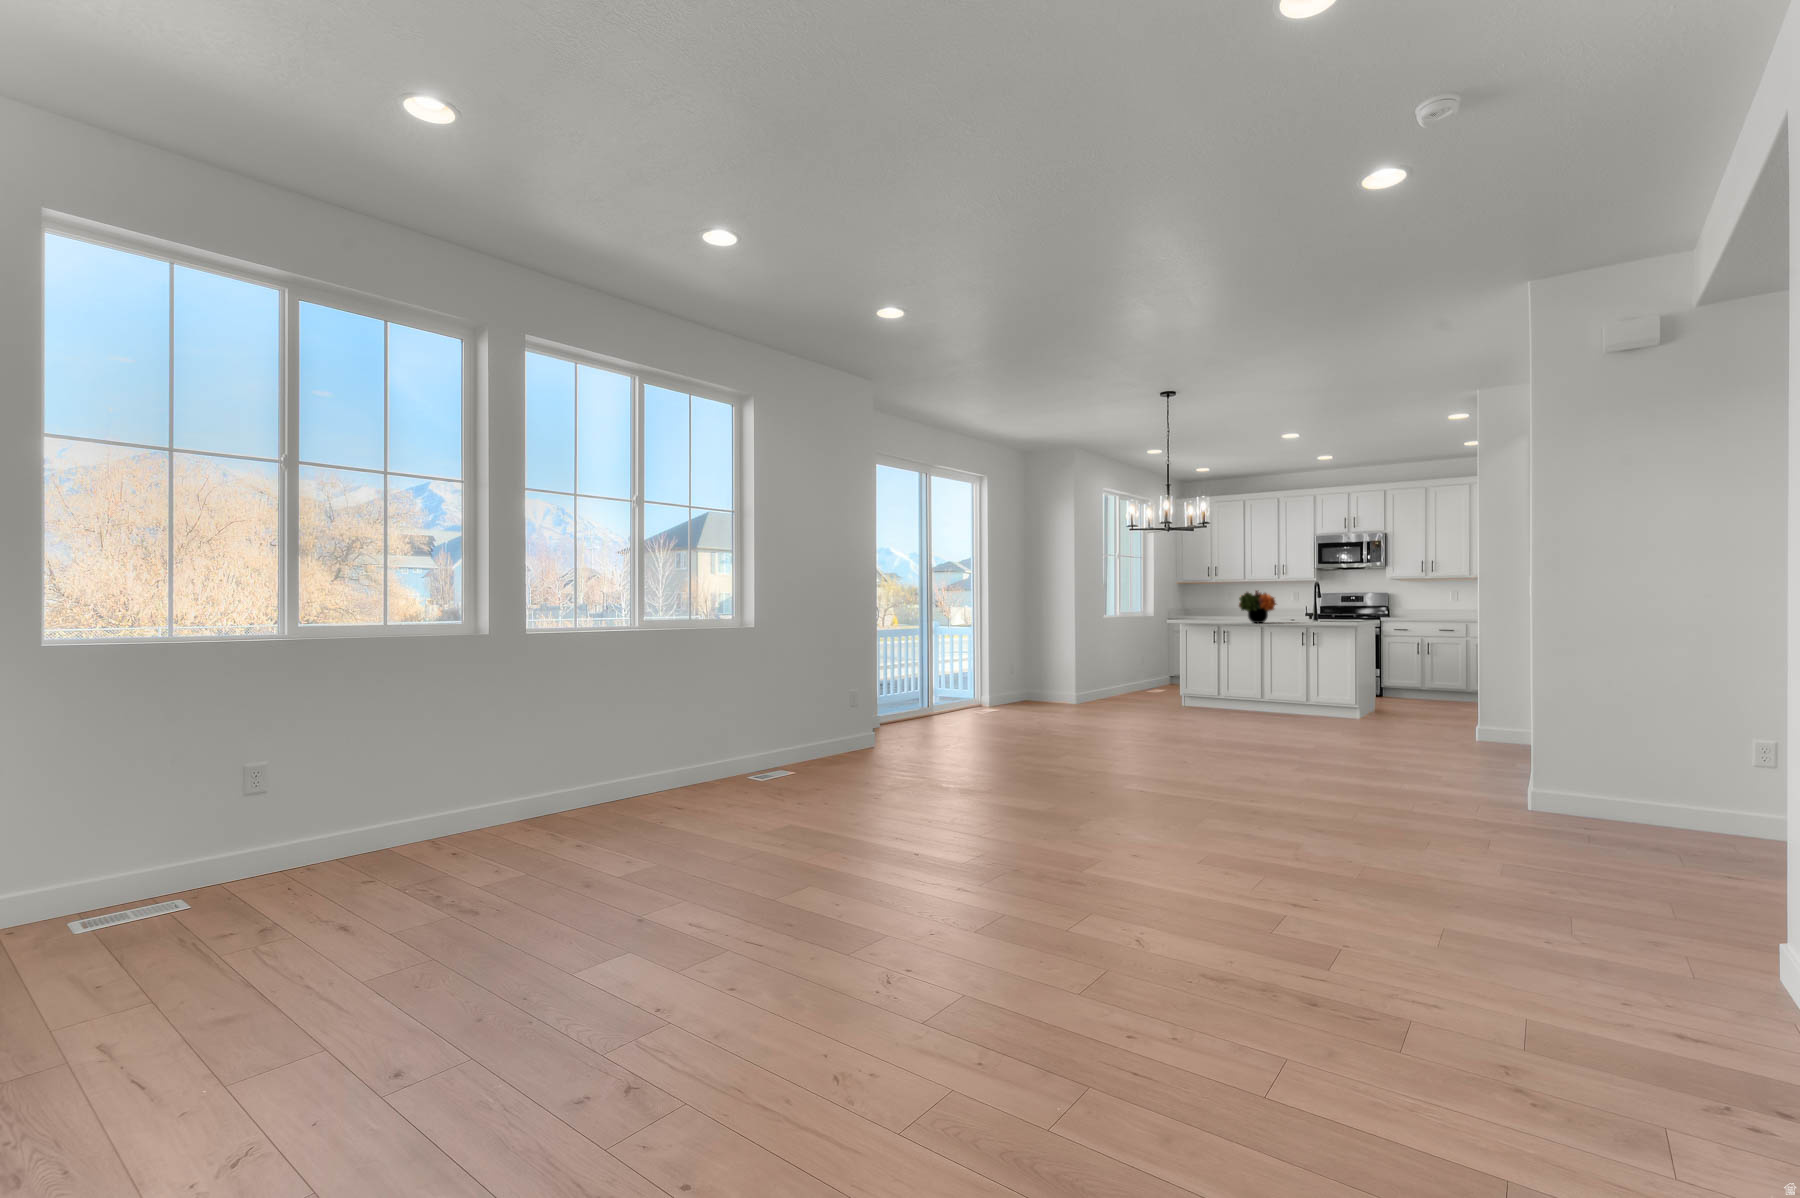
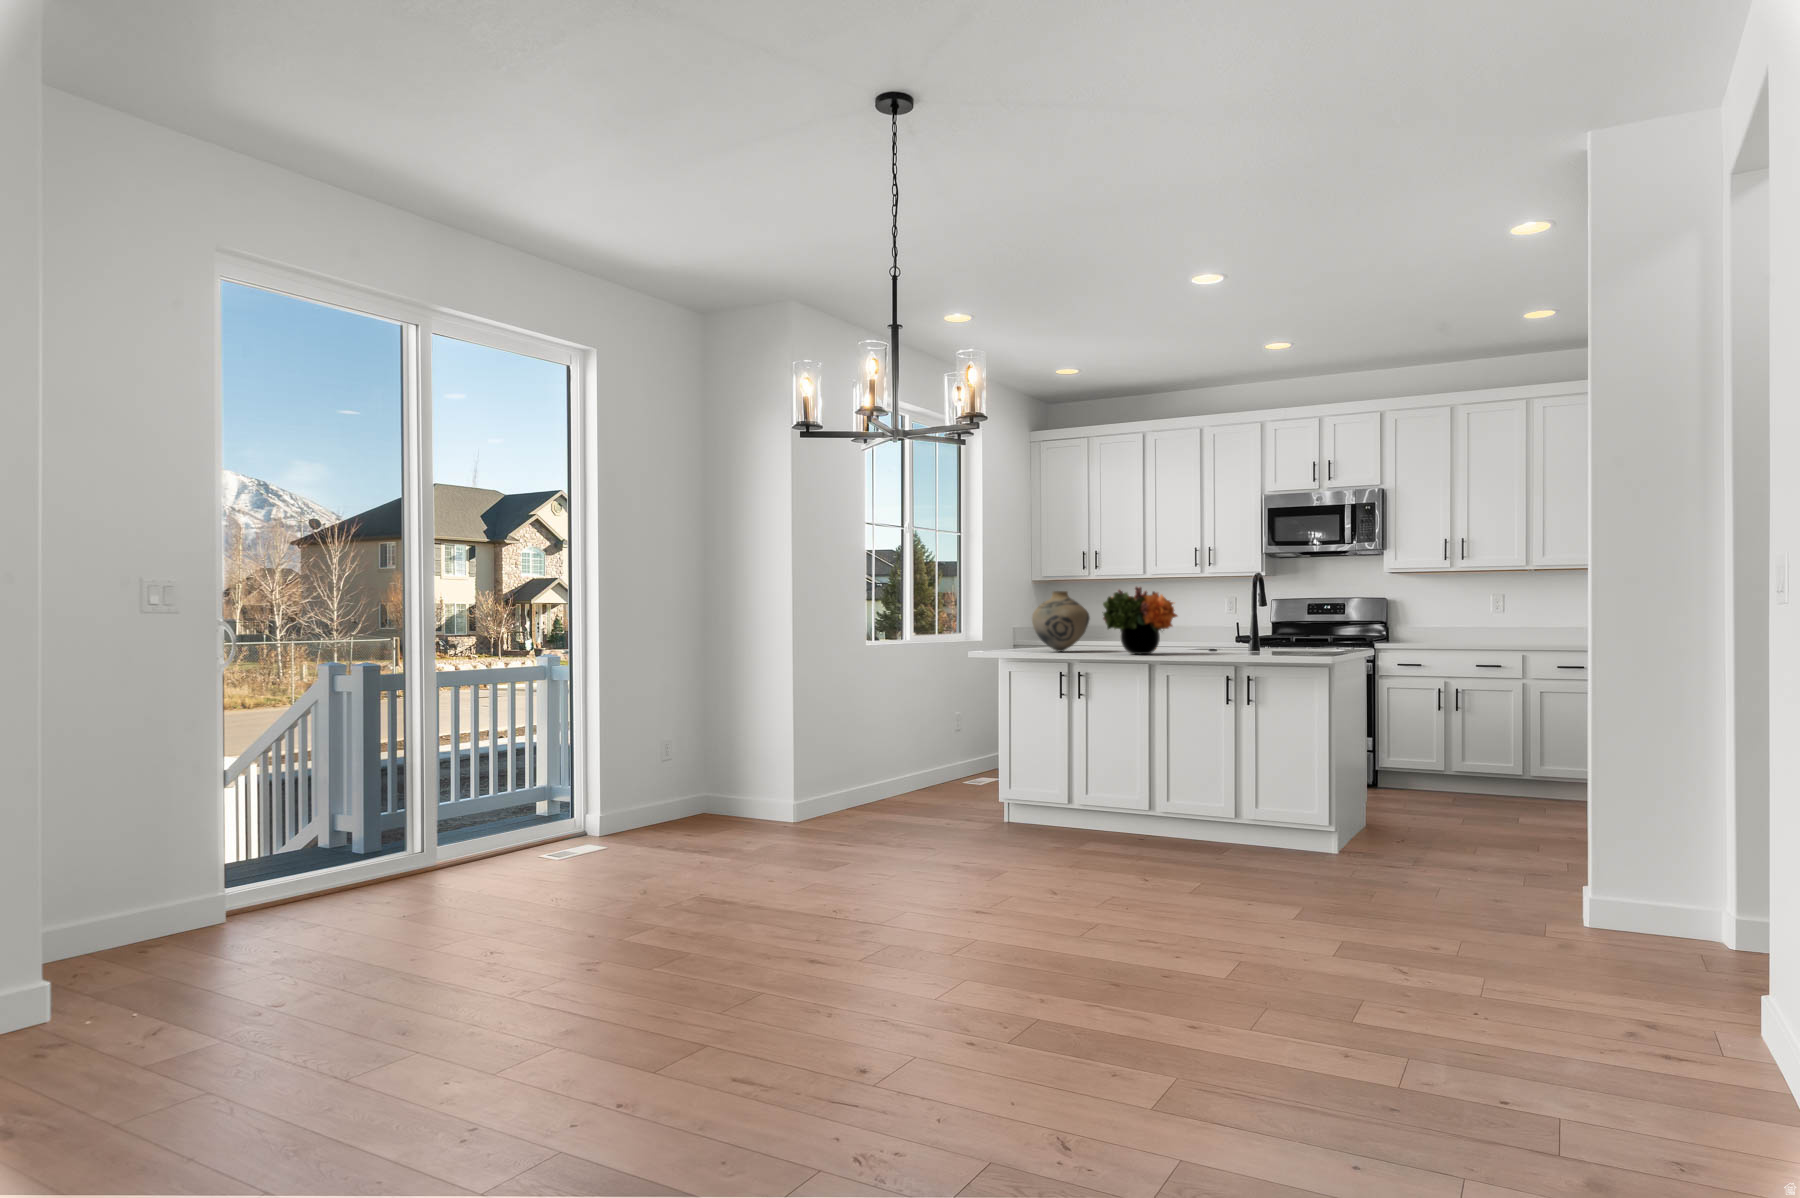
vase: none [1198,592,1229,622] -> present [1032,591,1090,651]

